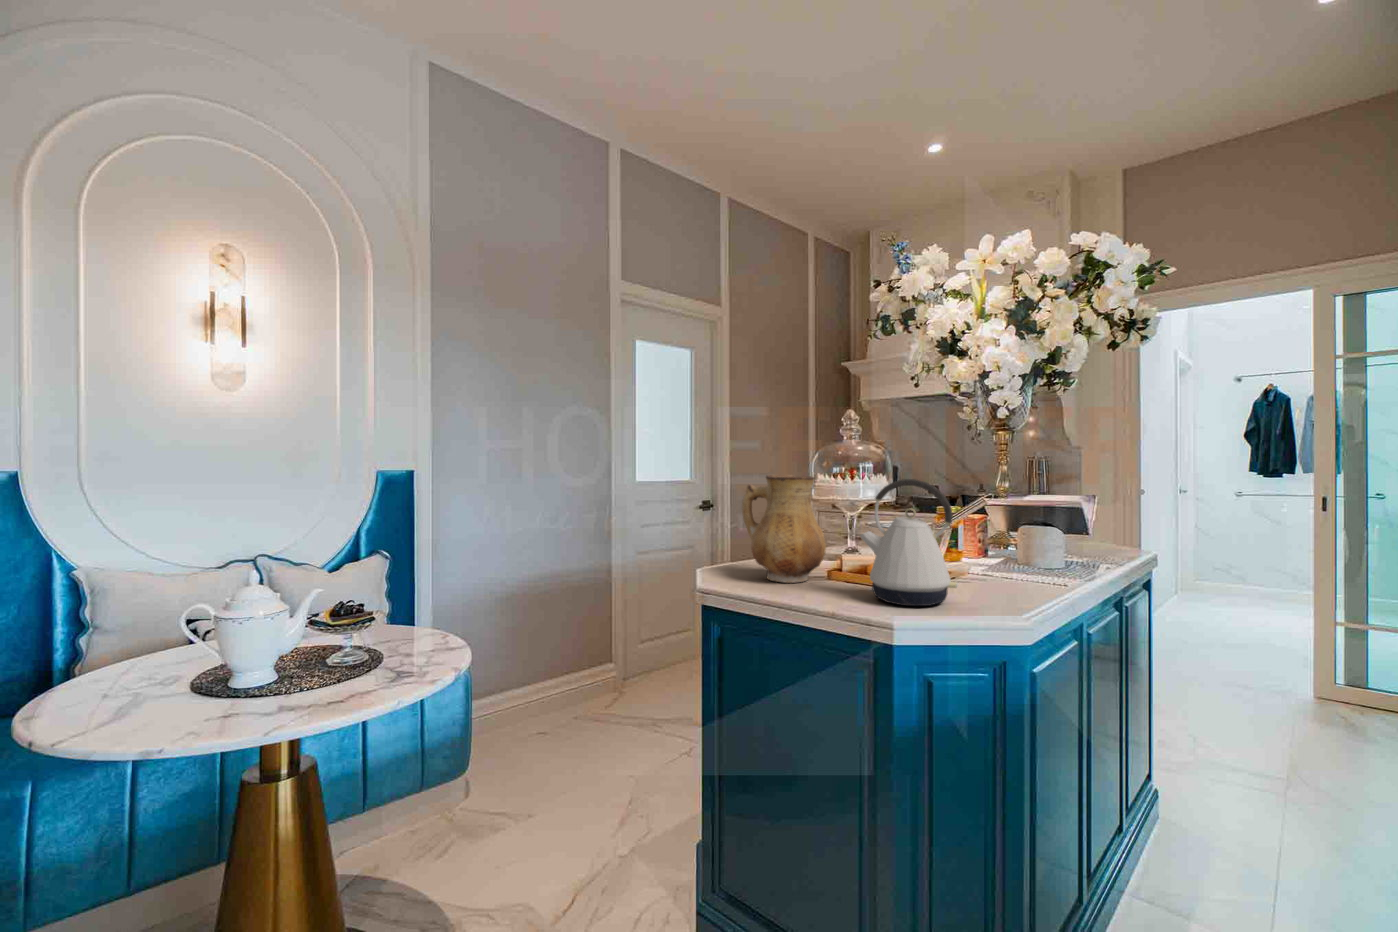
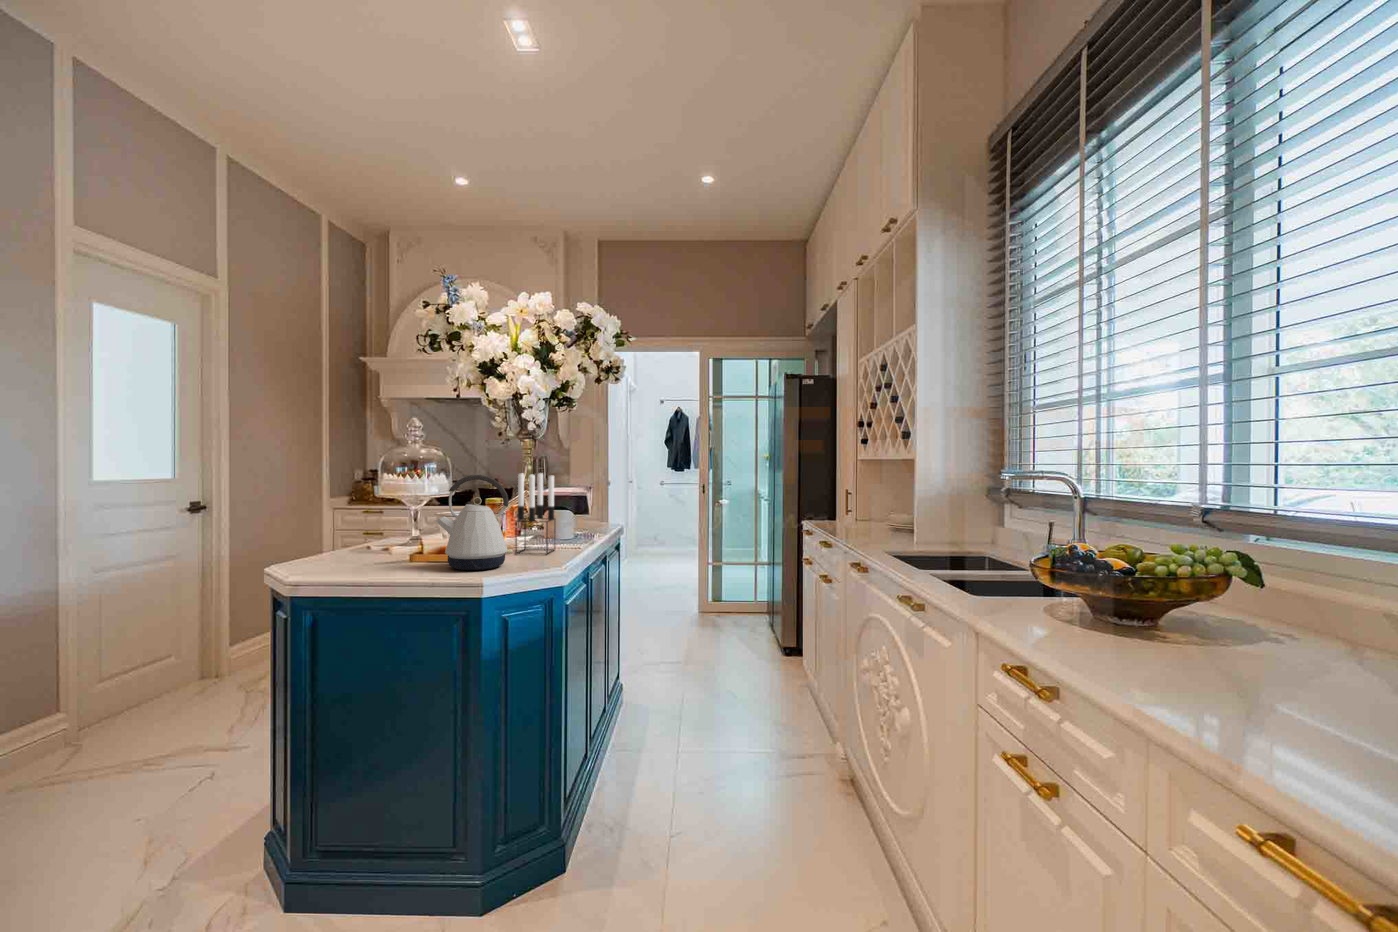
ceramic pitcher: present [742,475,826,583] -> none [315,473,399,568]
candle holder: none [971,476,1033,593] -> present [515,473,556,554]

